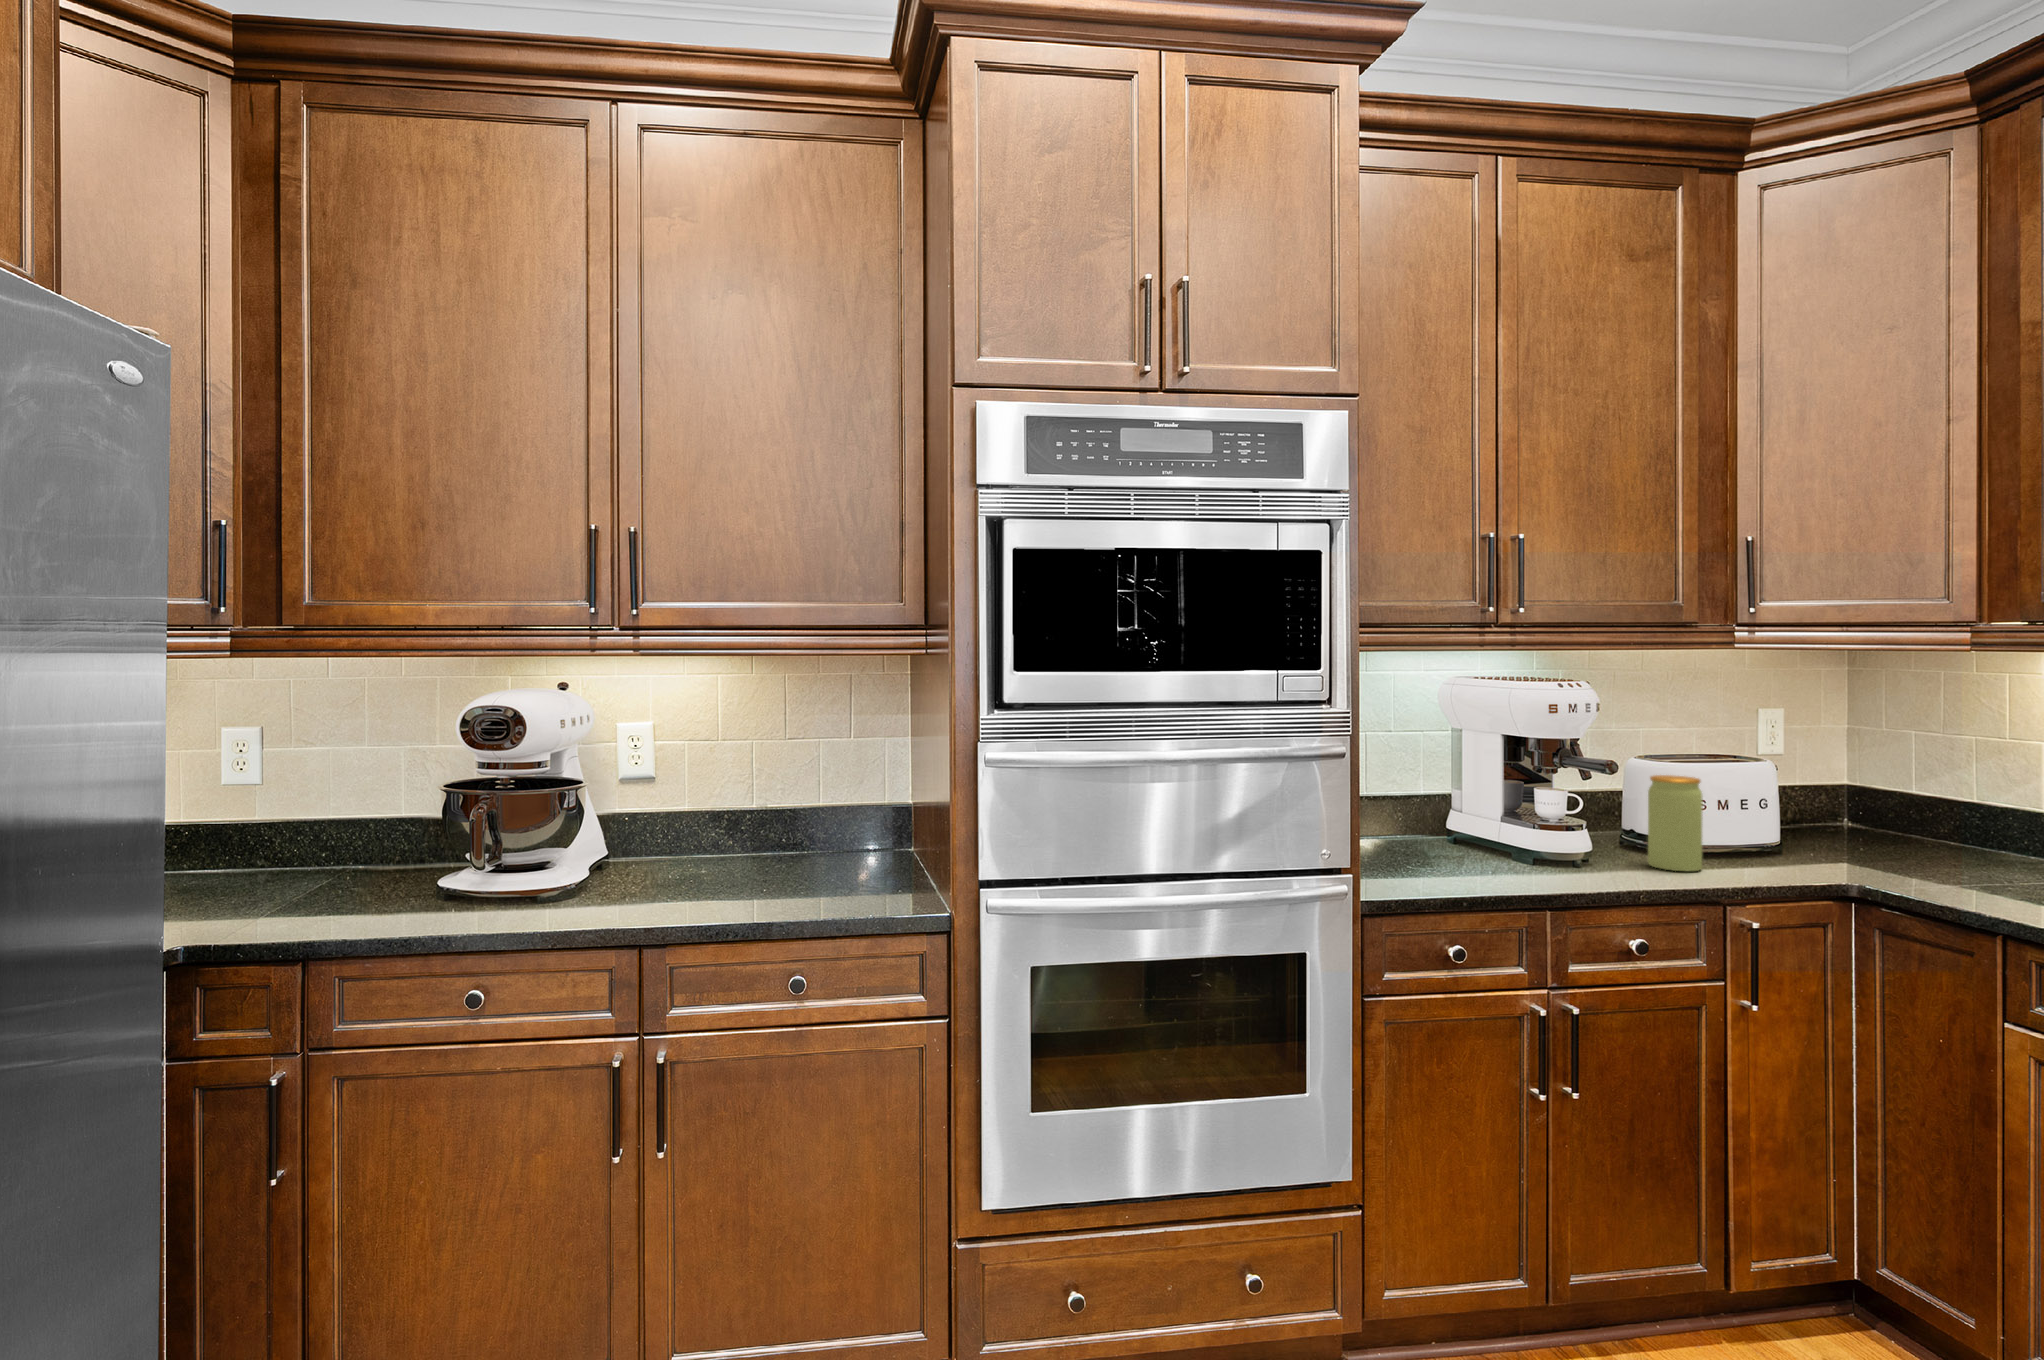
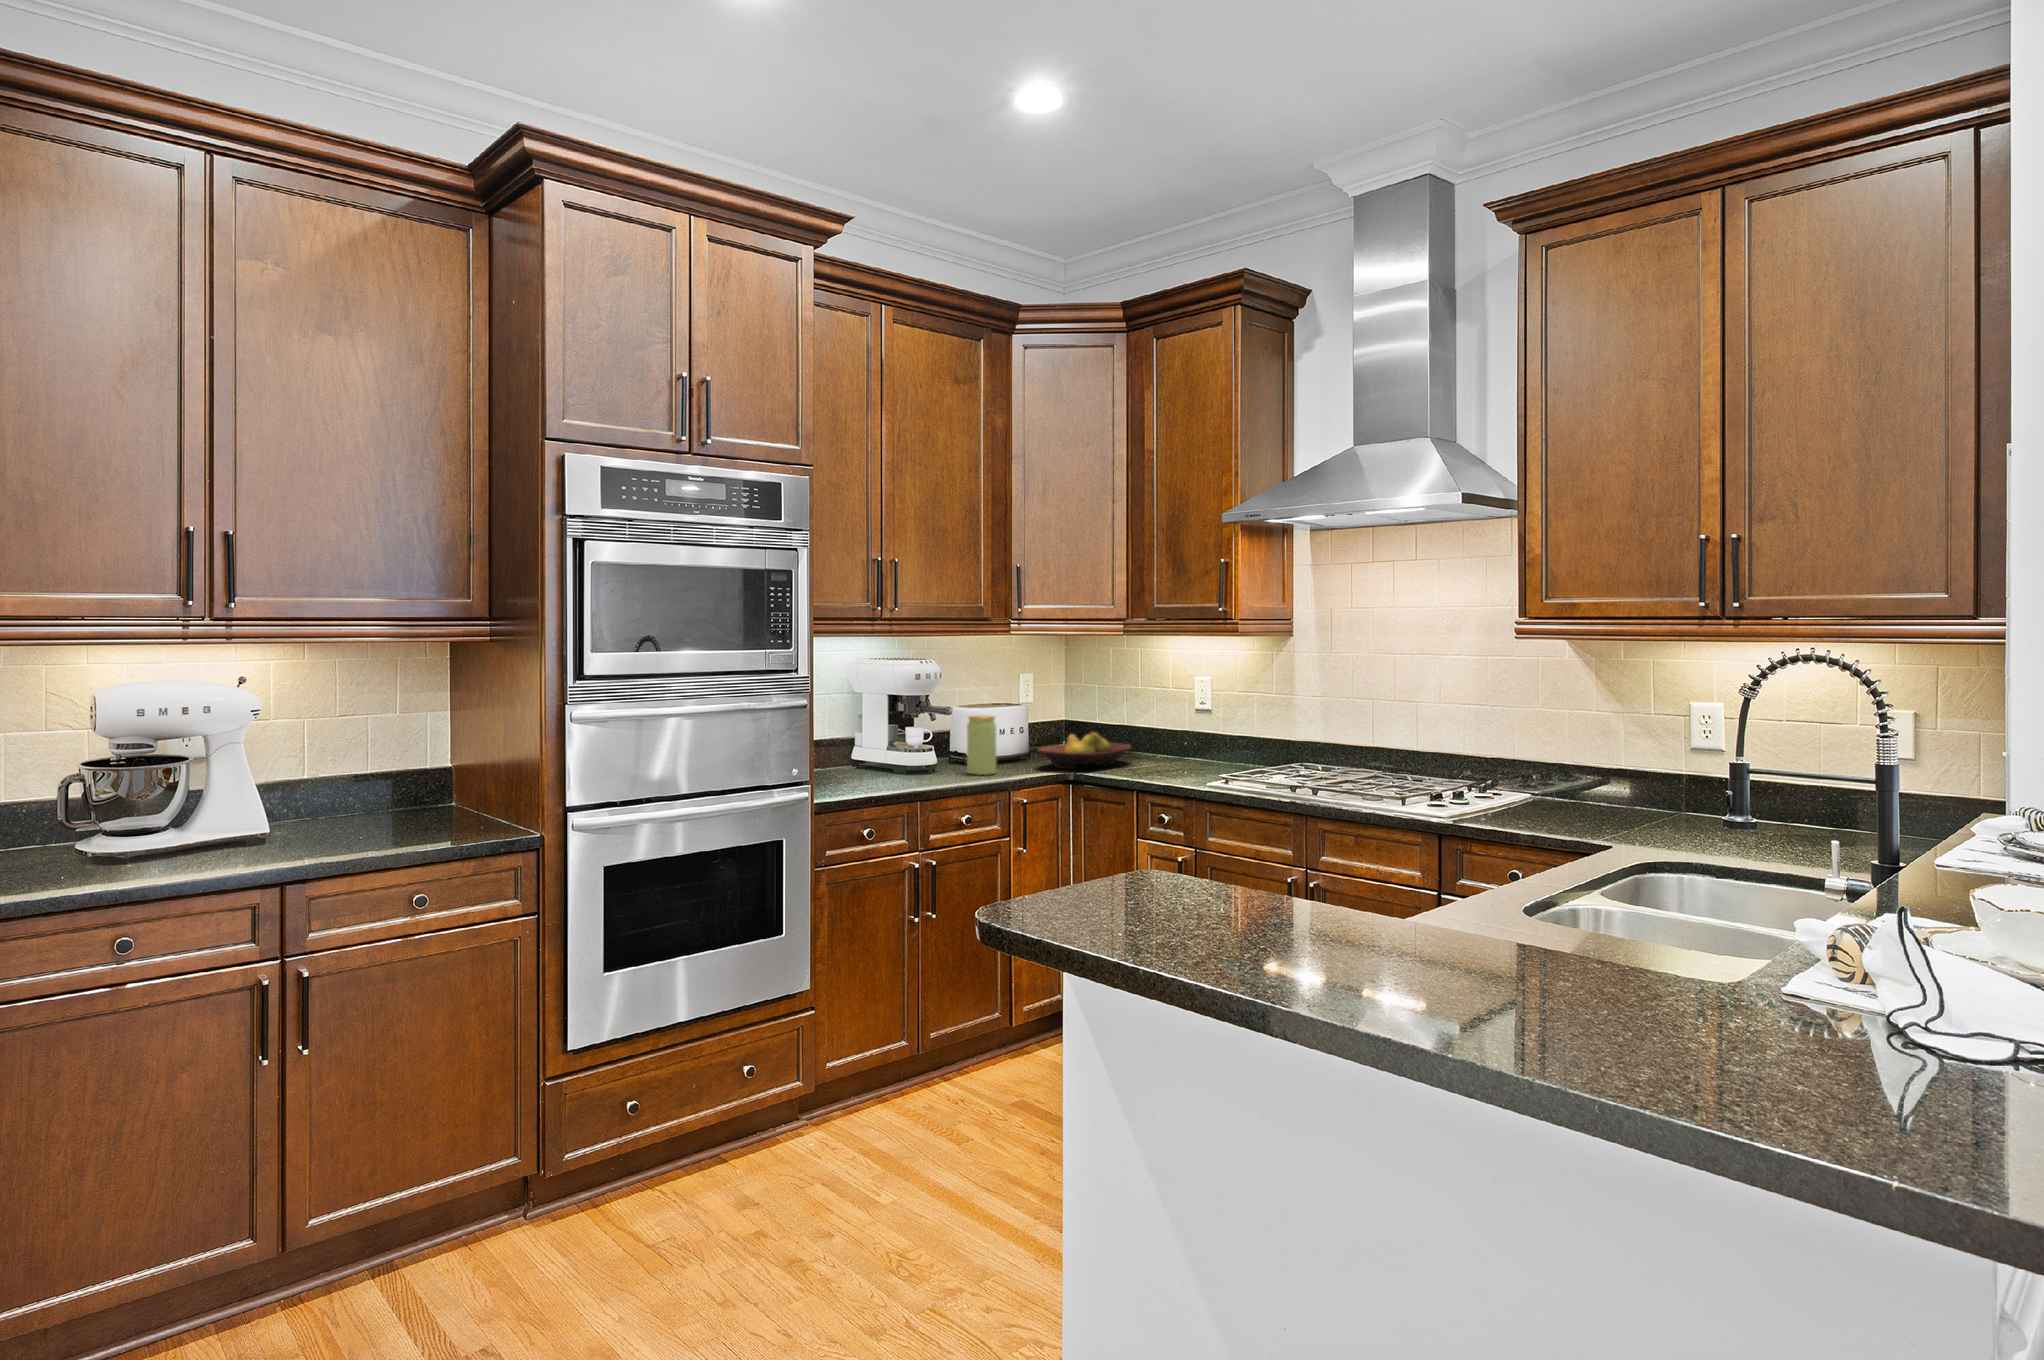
fruit bowl: none [1784,814,1986,876] -> present [1037,732,1131,769]

